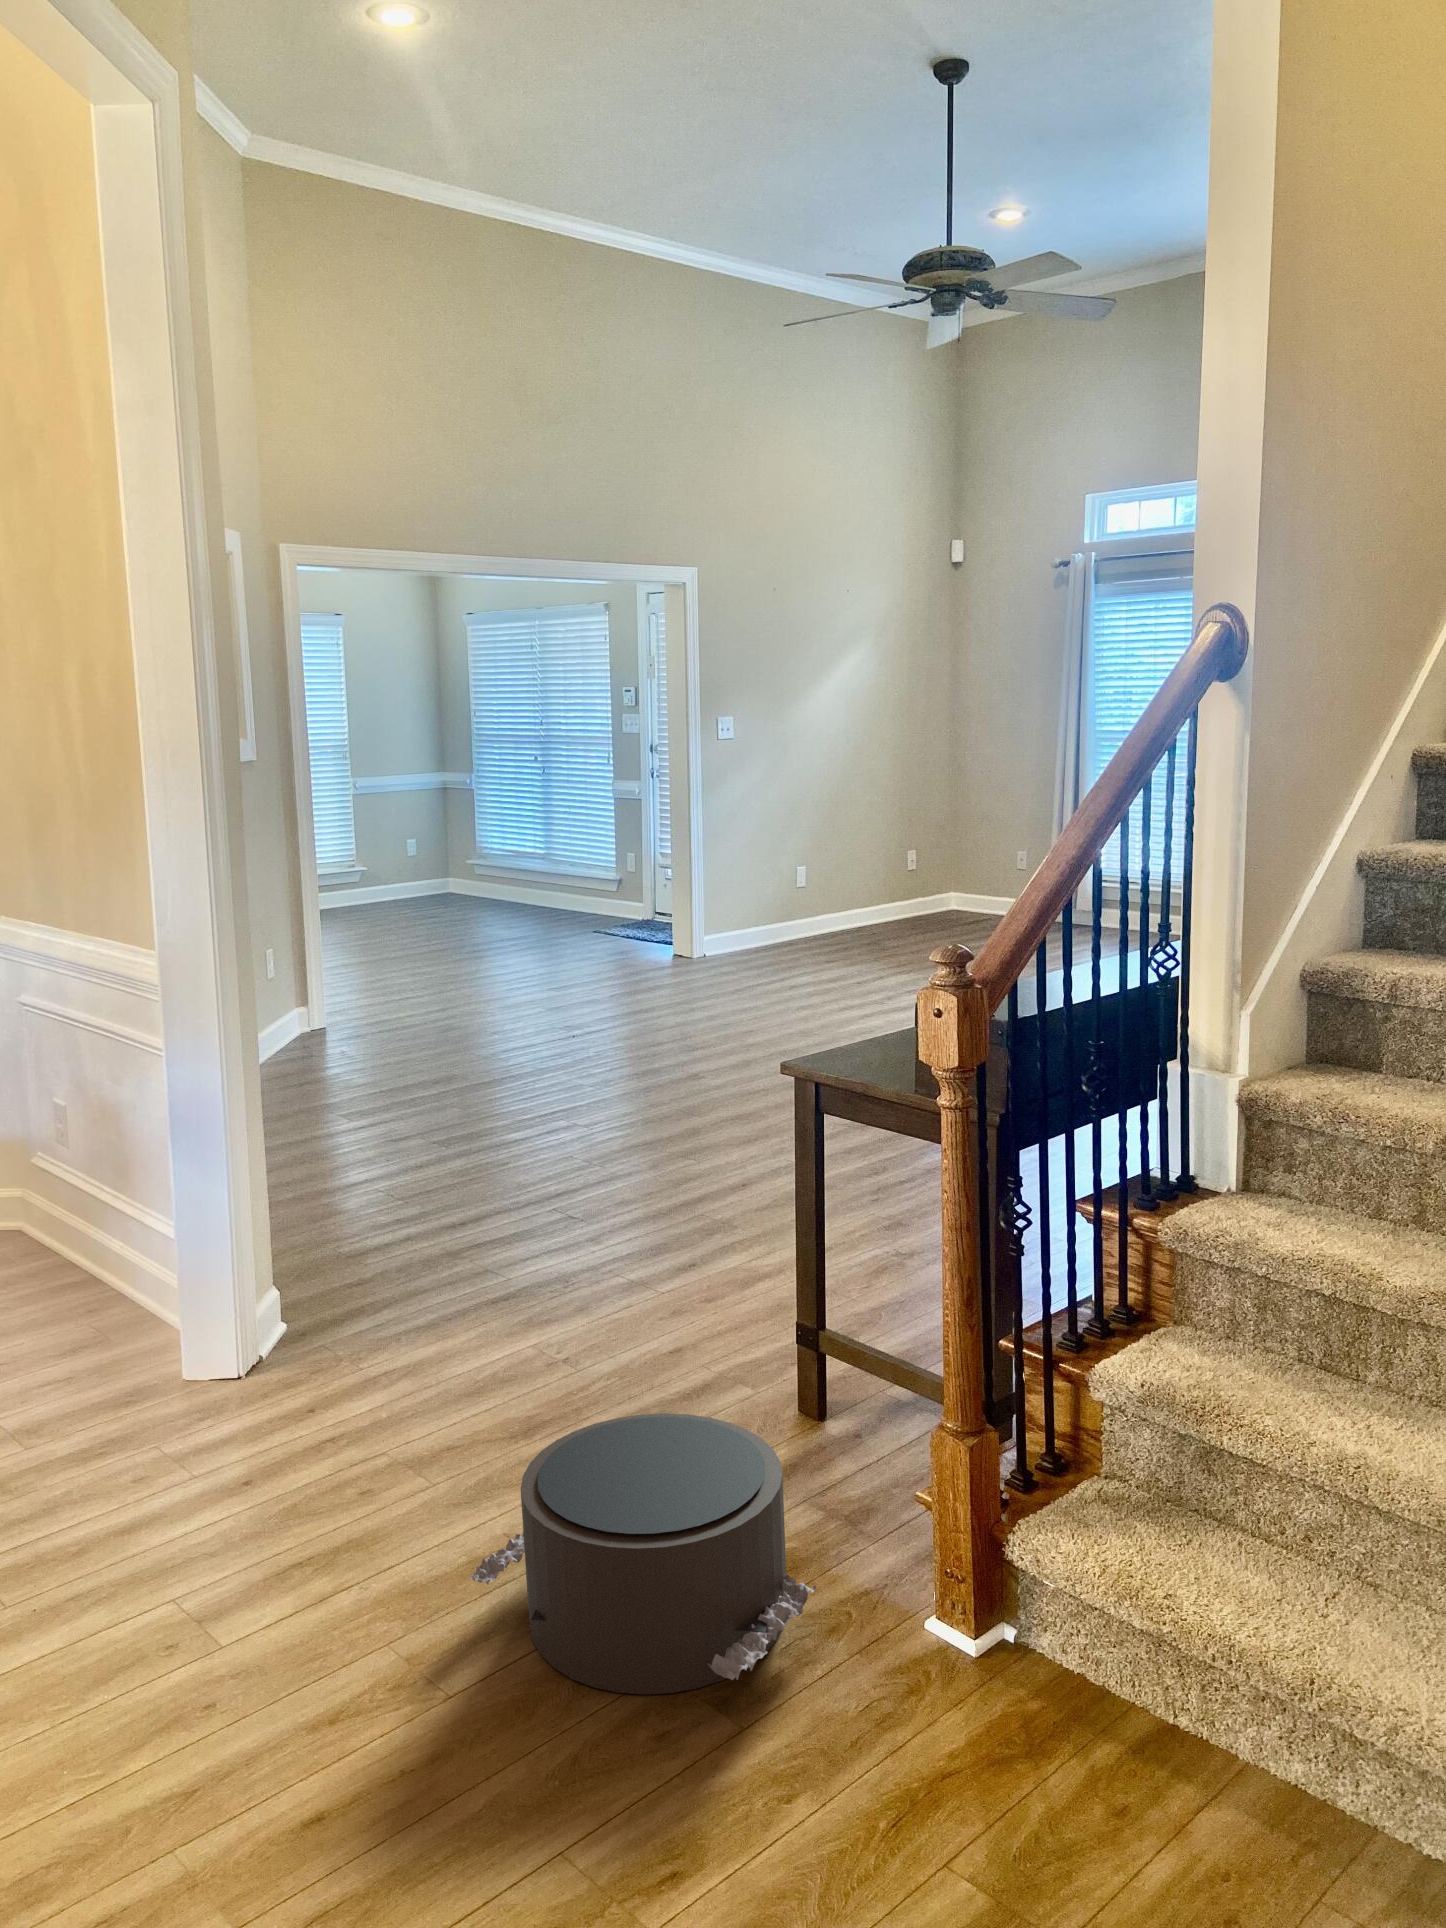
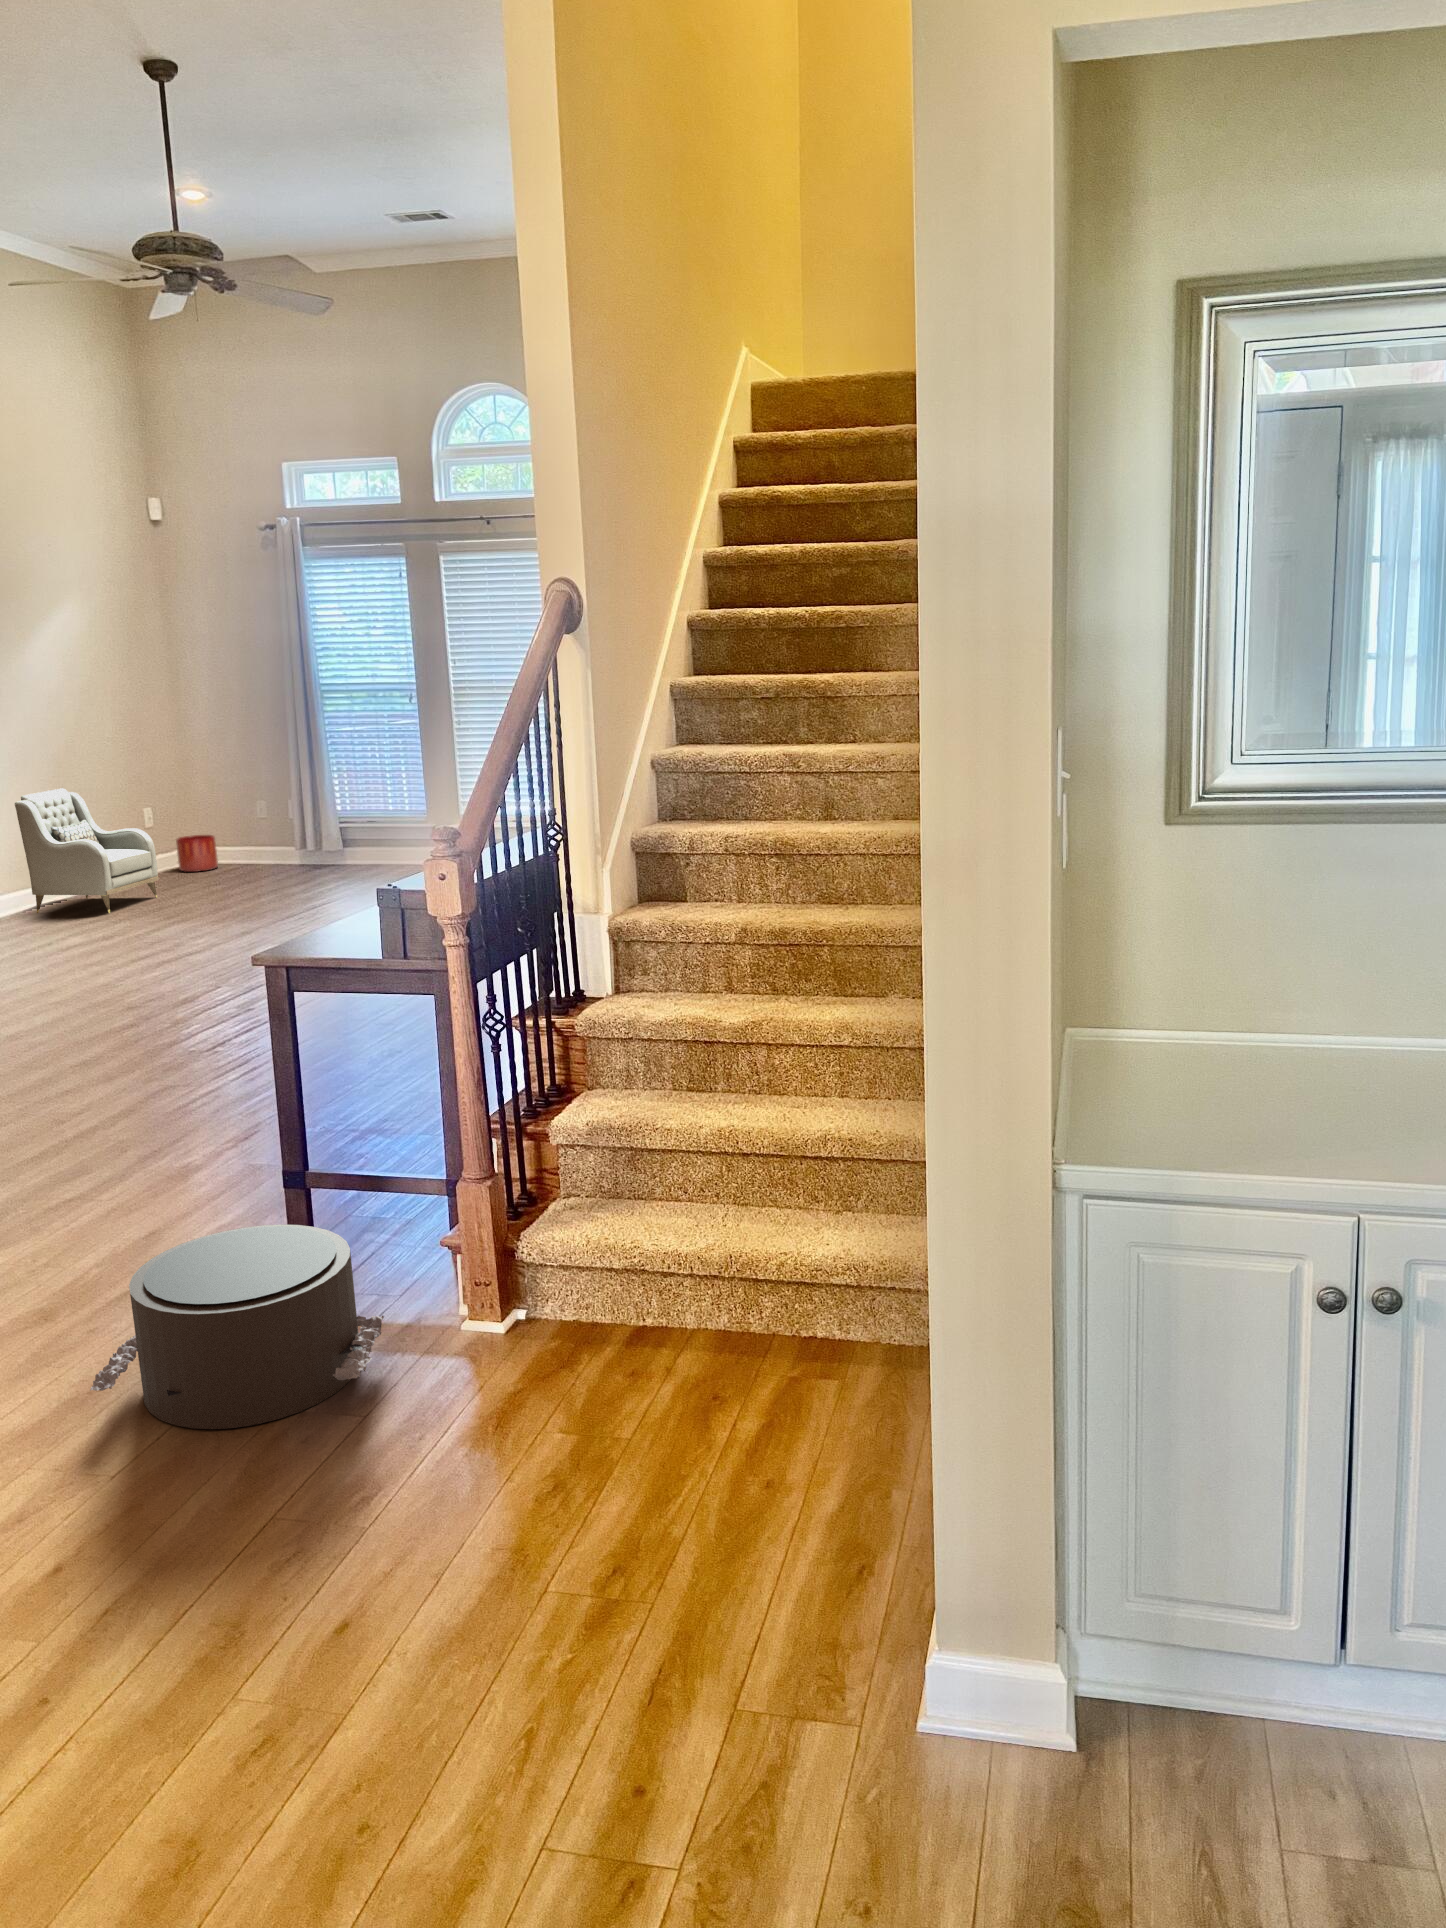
armchair: none [780,795,907,962] -> present [15,788,159,913]
planter: none [939,887,978,925] -> present [176,835,218,872]

